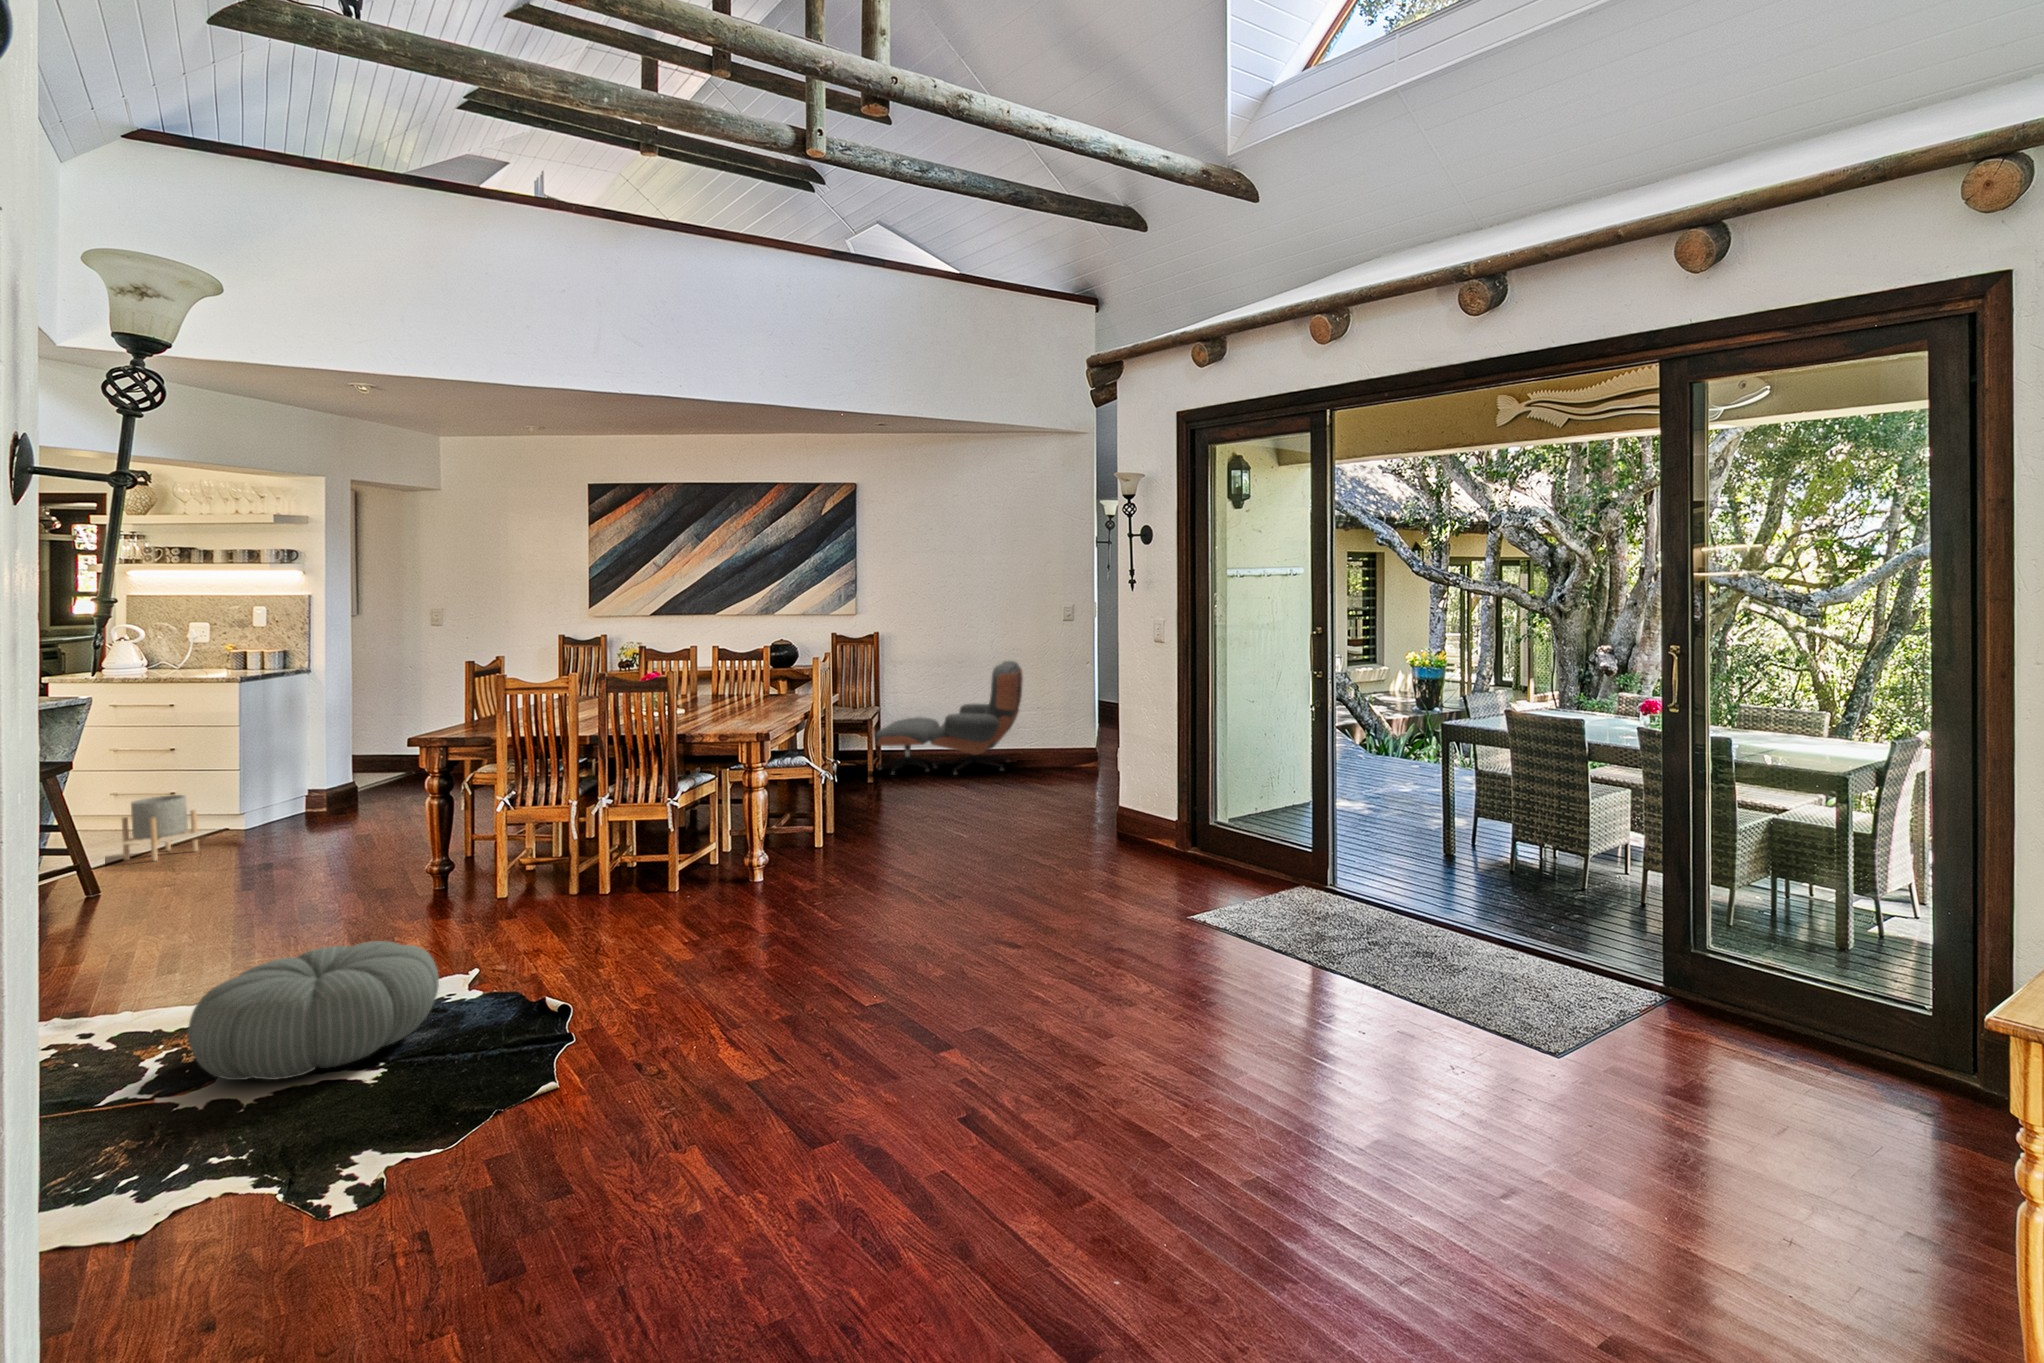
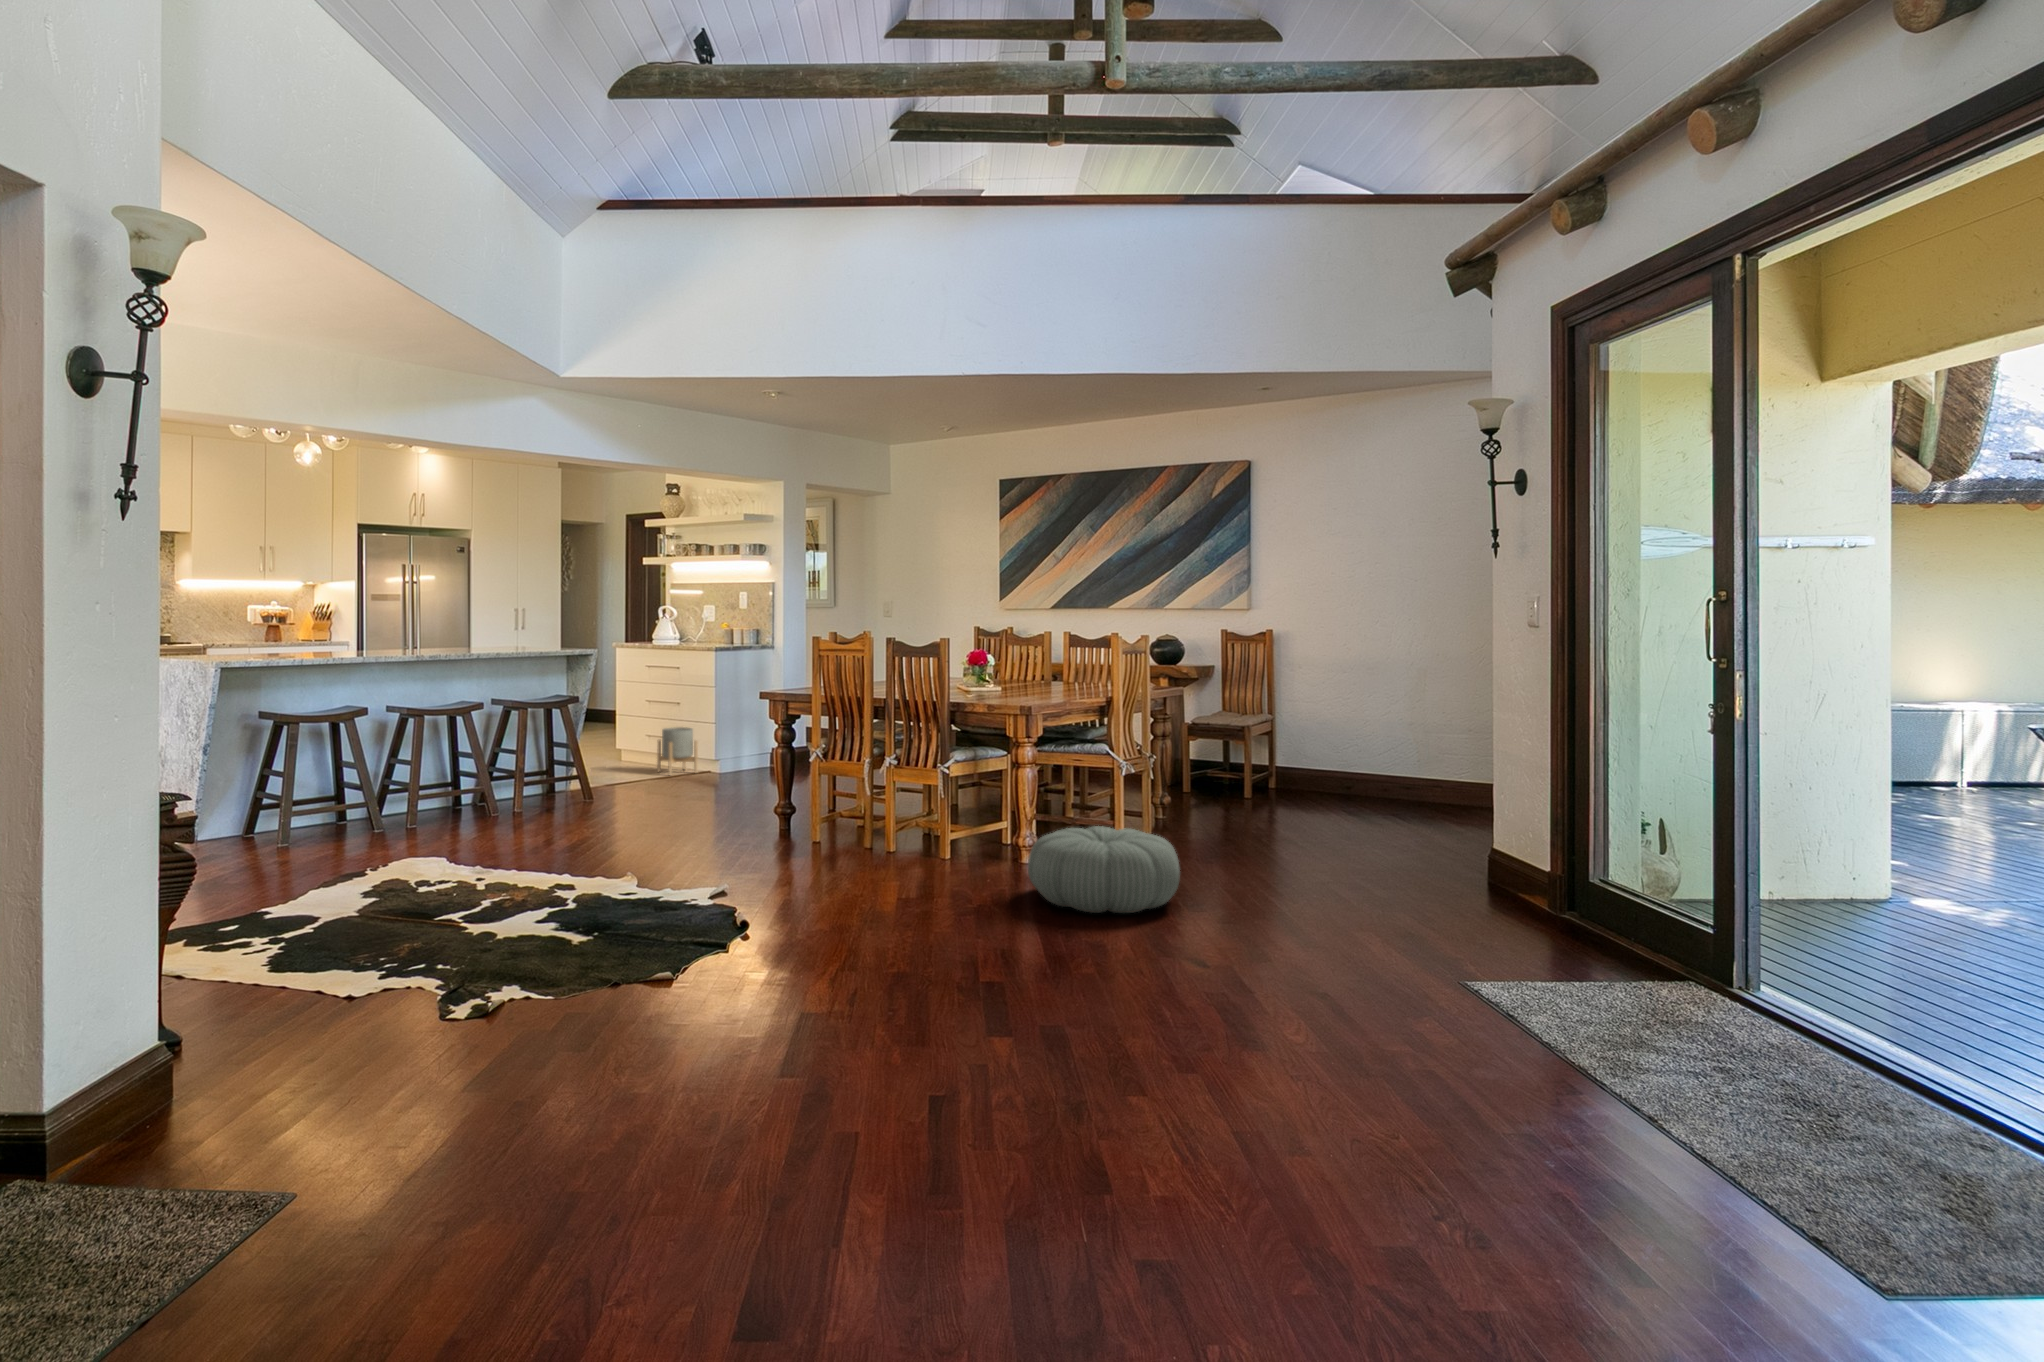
lounge chair: present [875,661,1023,775] -> none [1240,675,1437,813]
pouf: present [188,941,439,1080] -> present [1028,826,1180,913]

